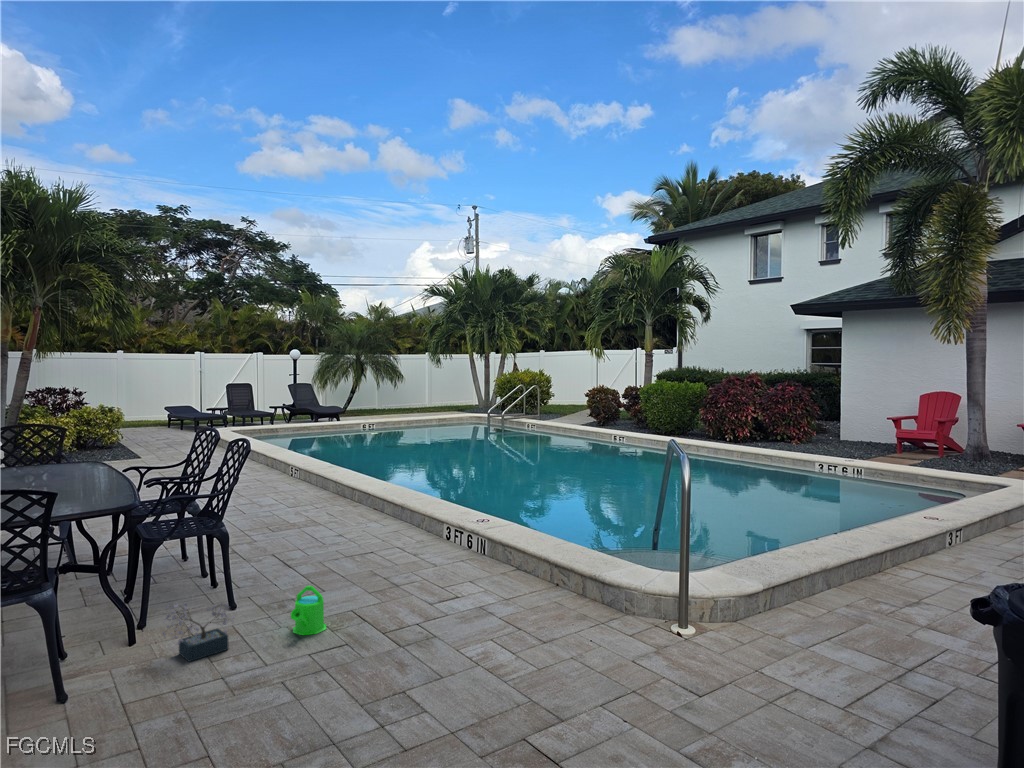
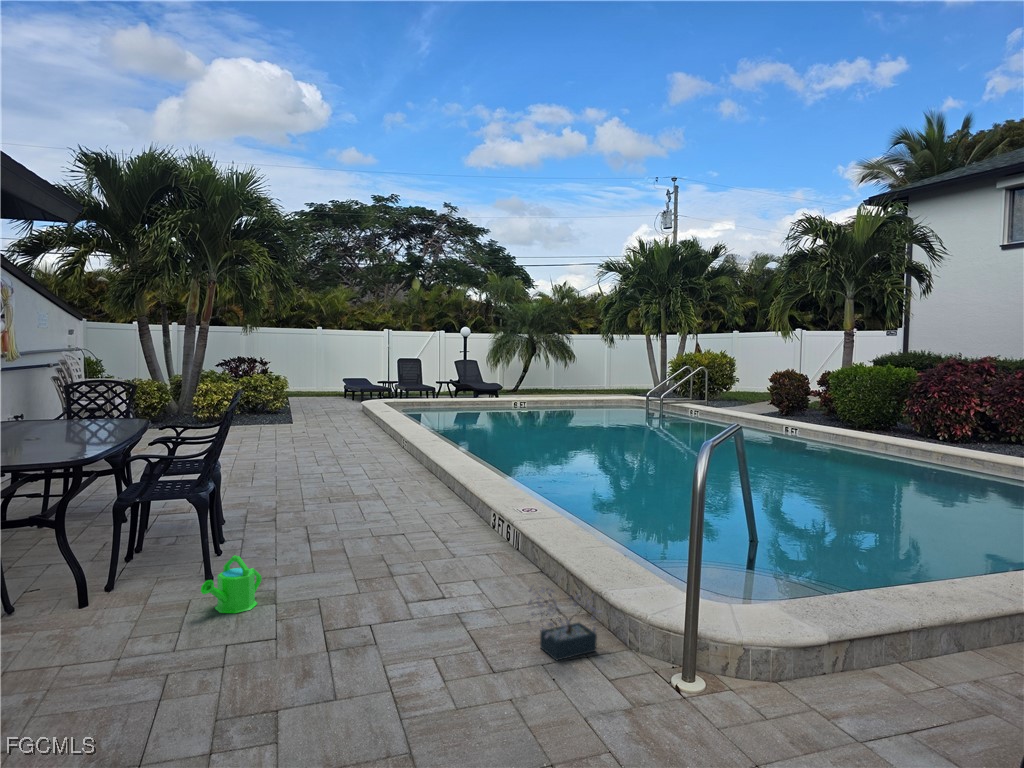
decorative plant: present [162,603,235,662] -> present [527,588,602,660]

